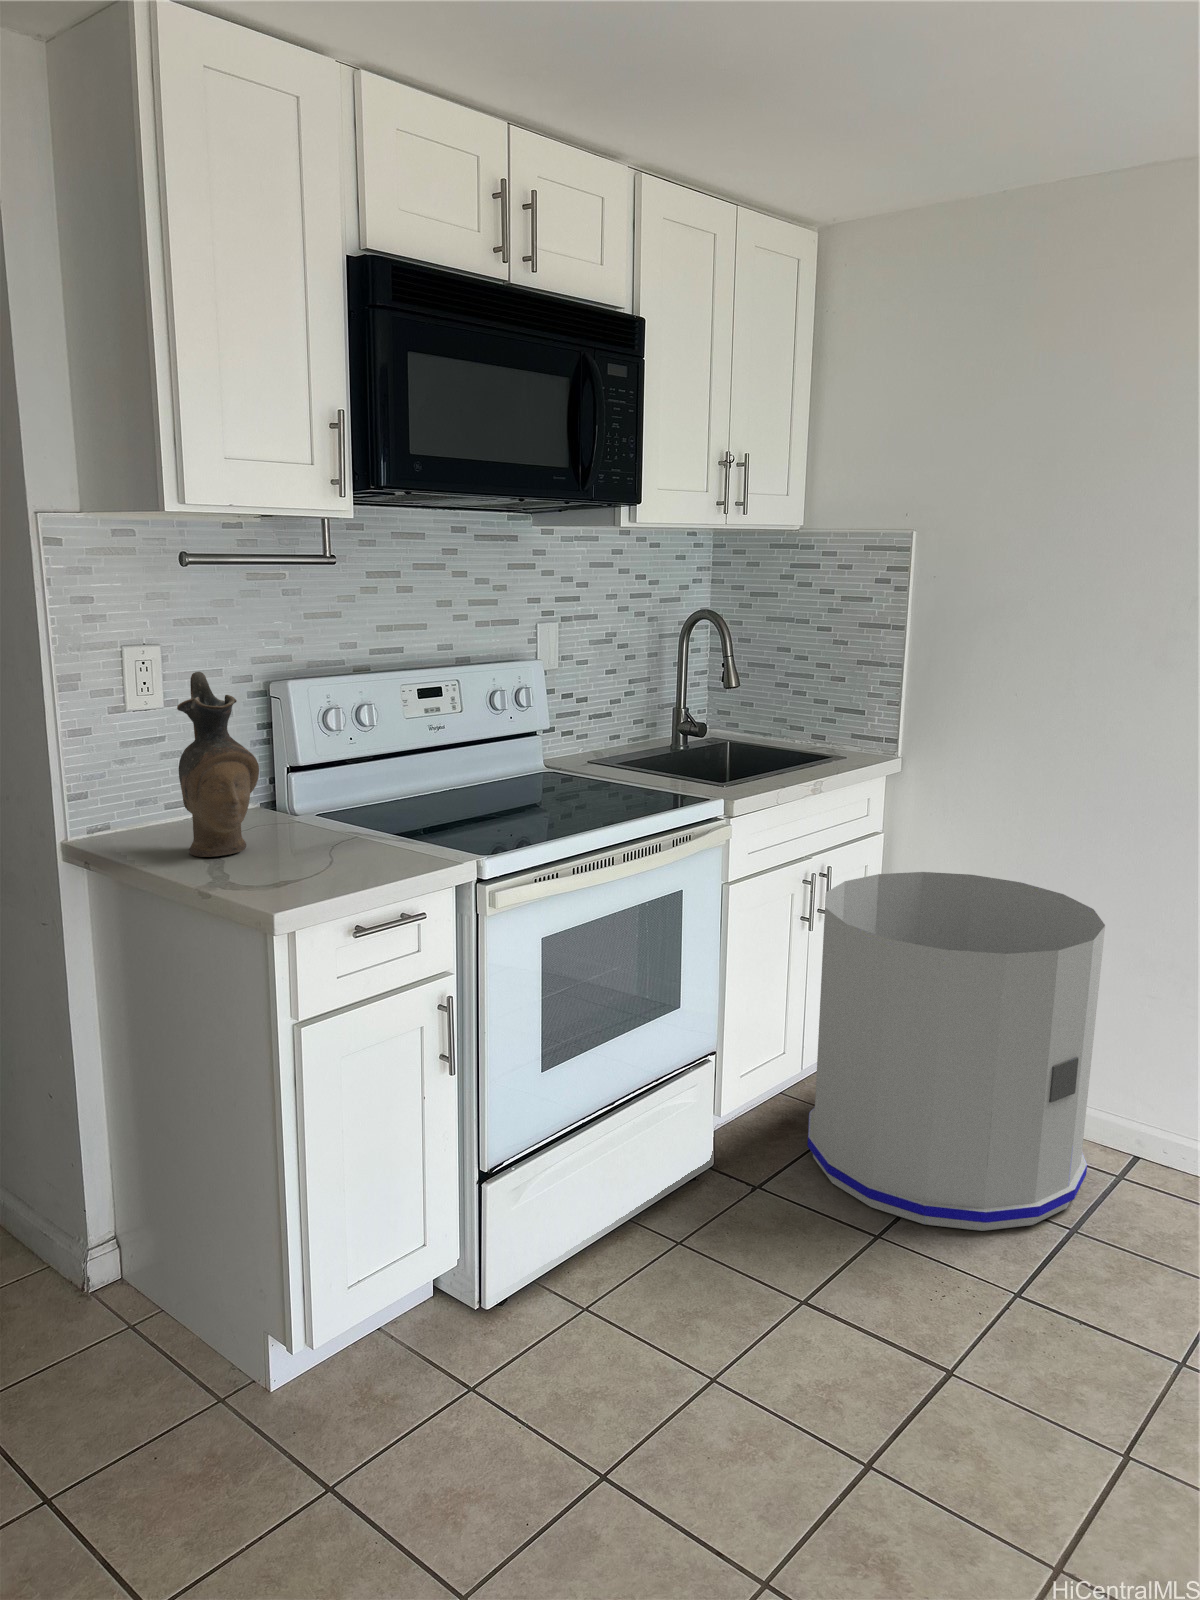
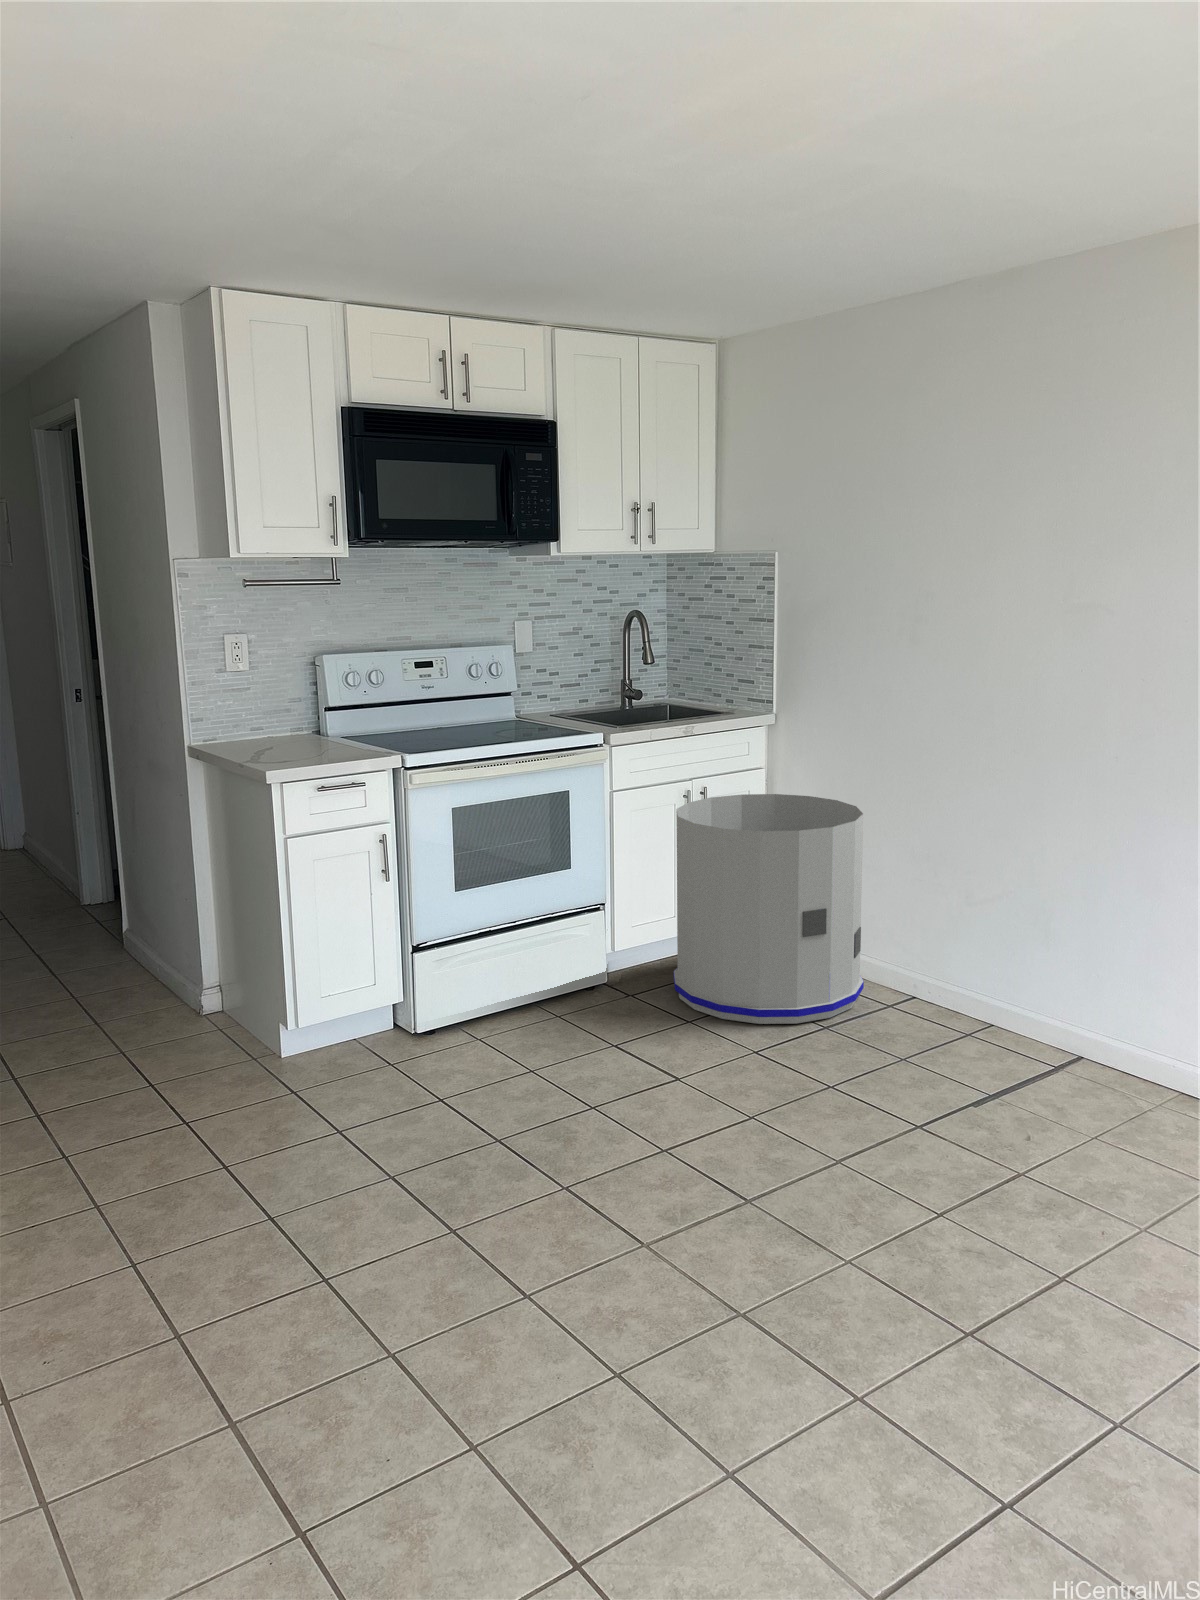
ceramic pitcher: present [177,672,259,857] -> none [243,647,288,751]

